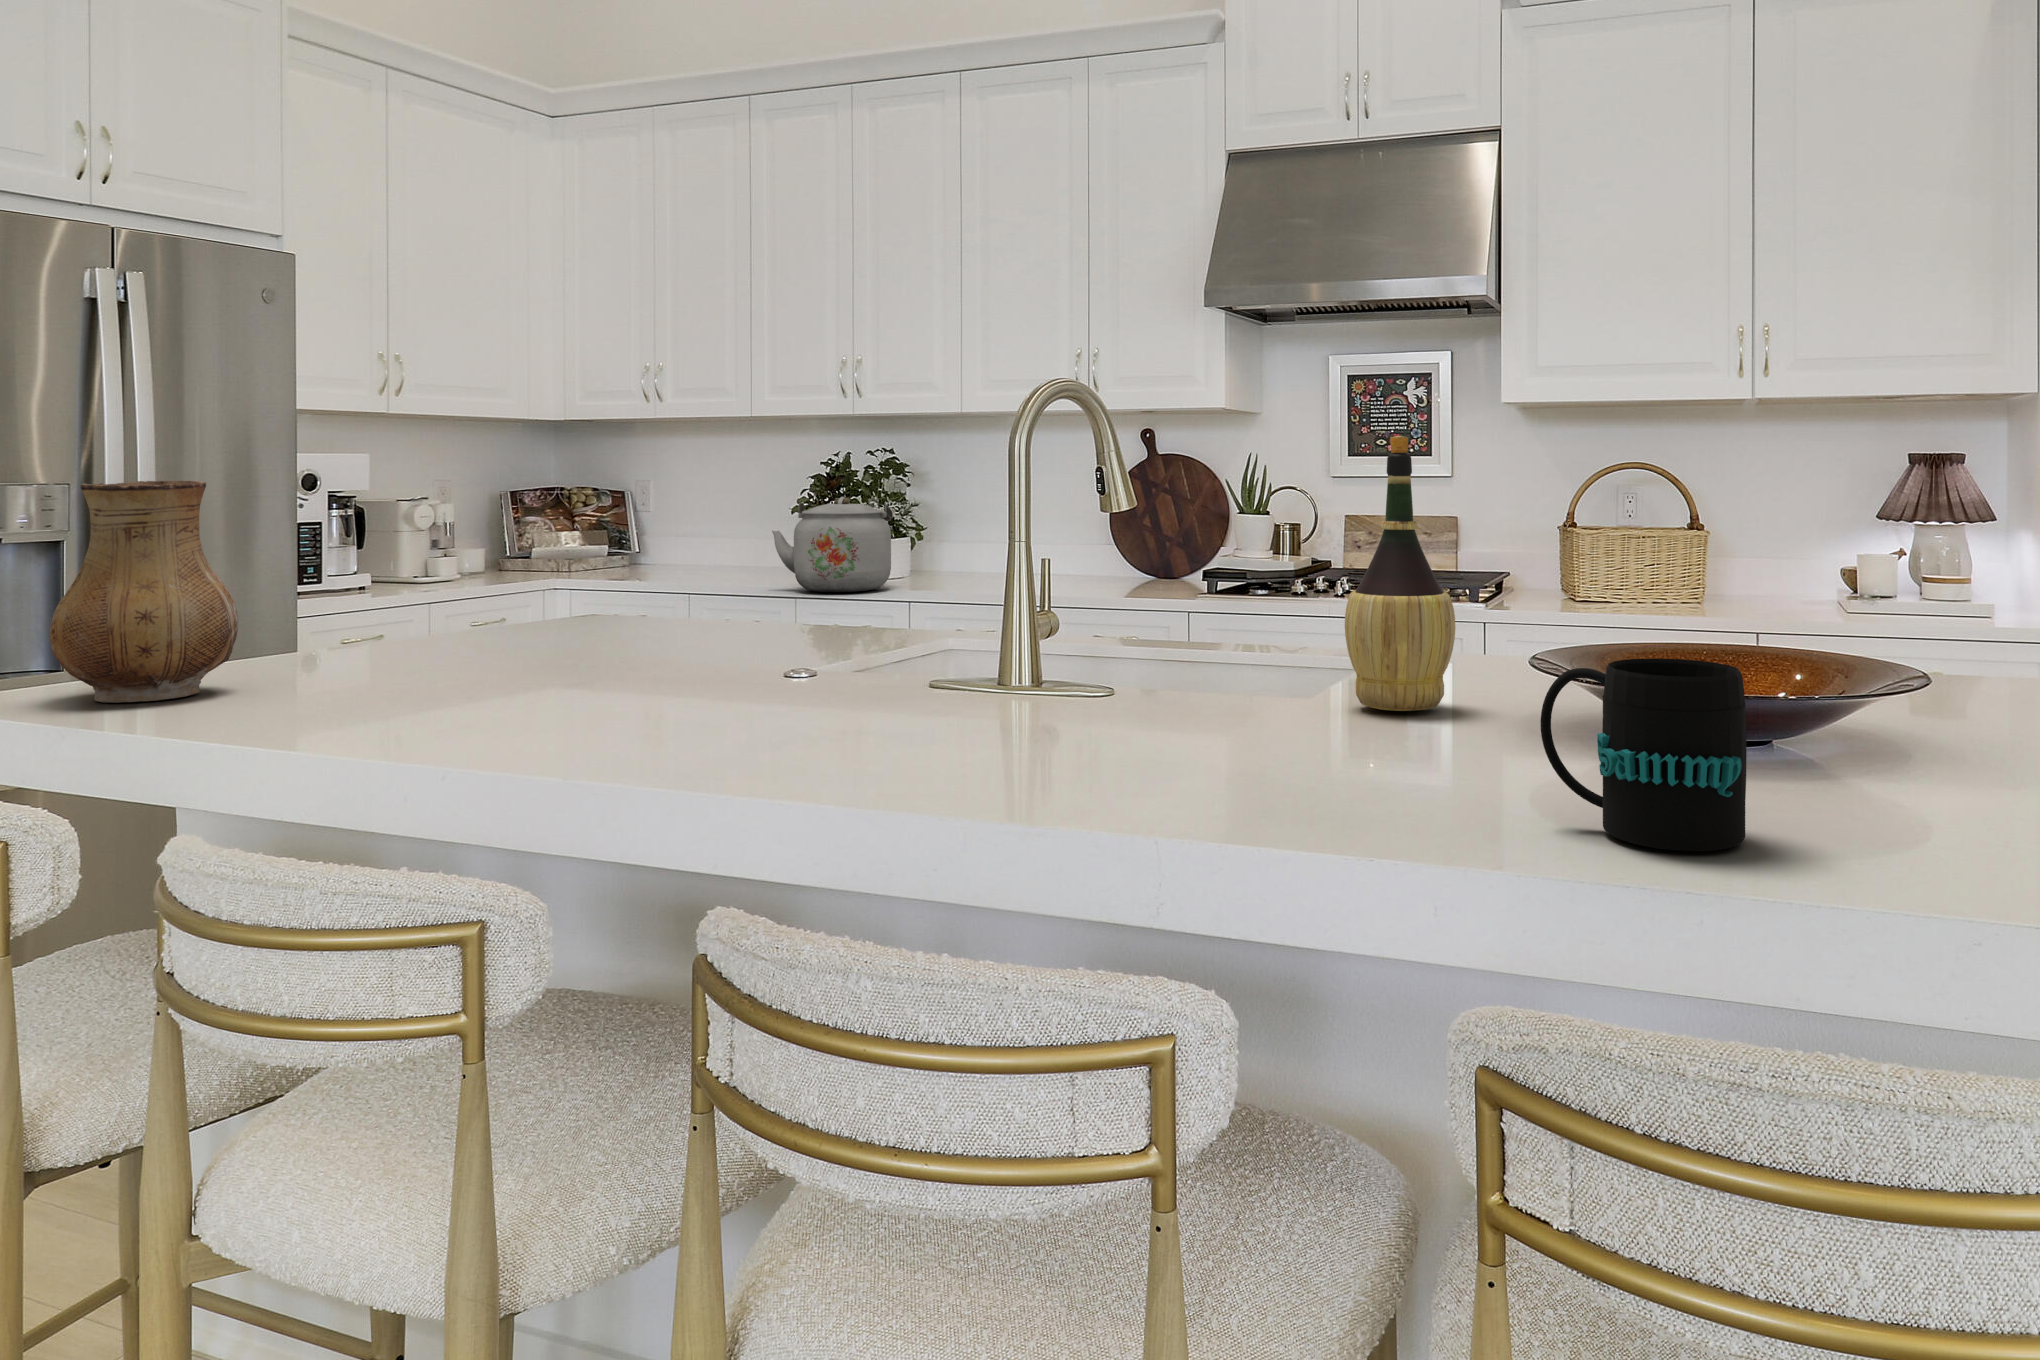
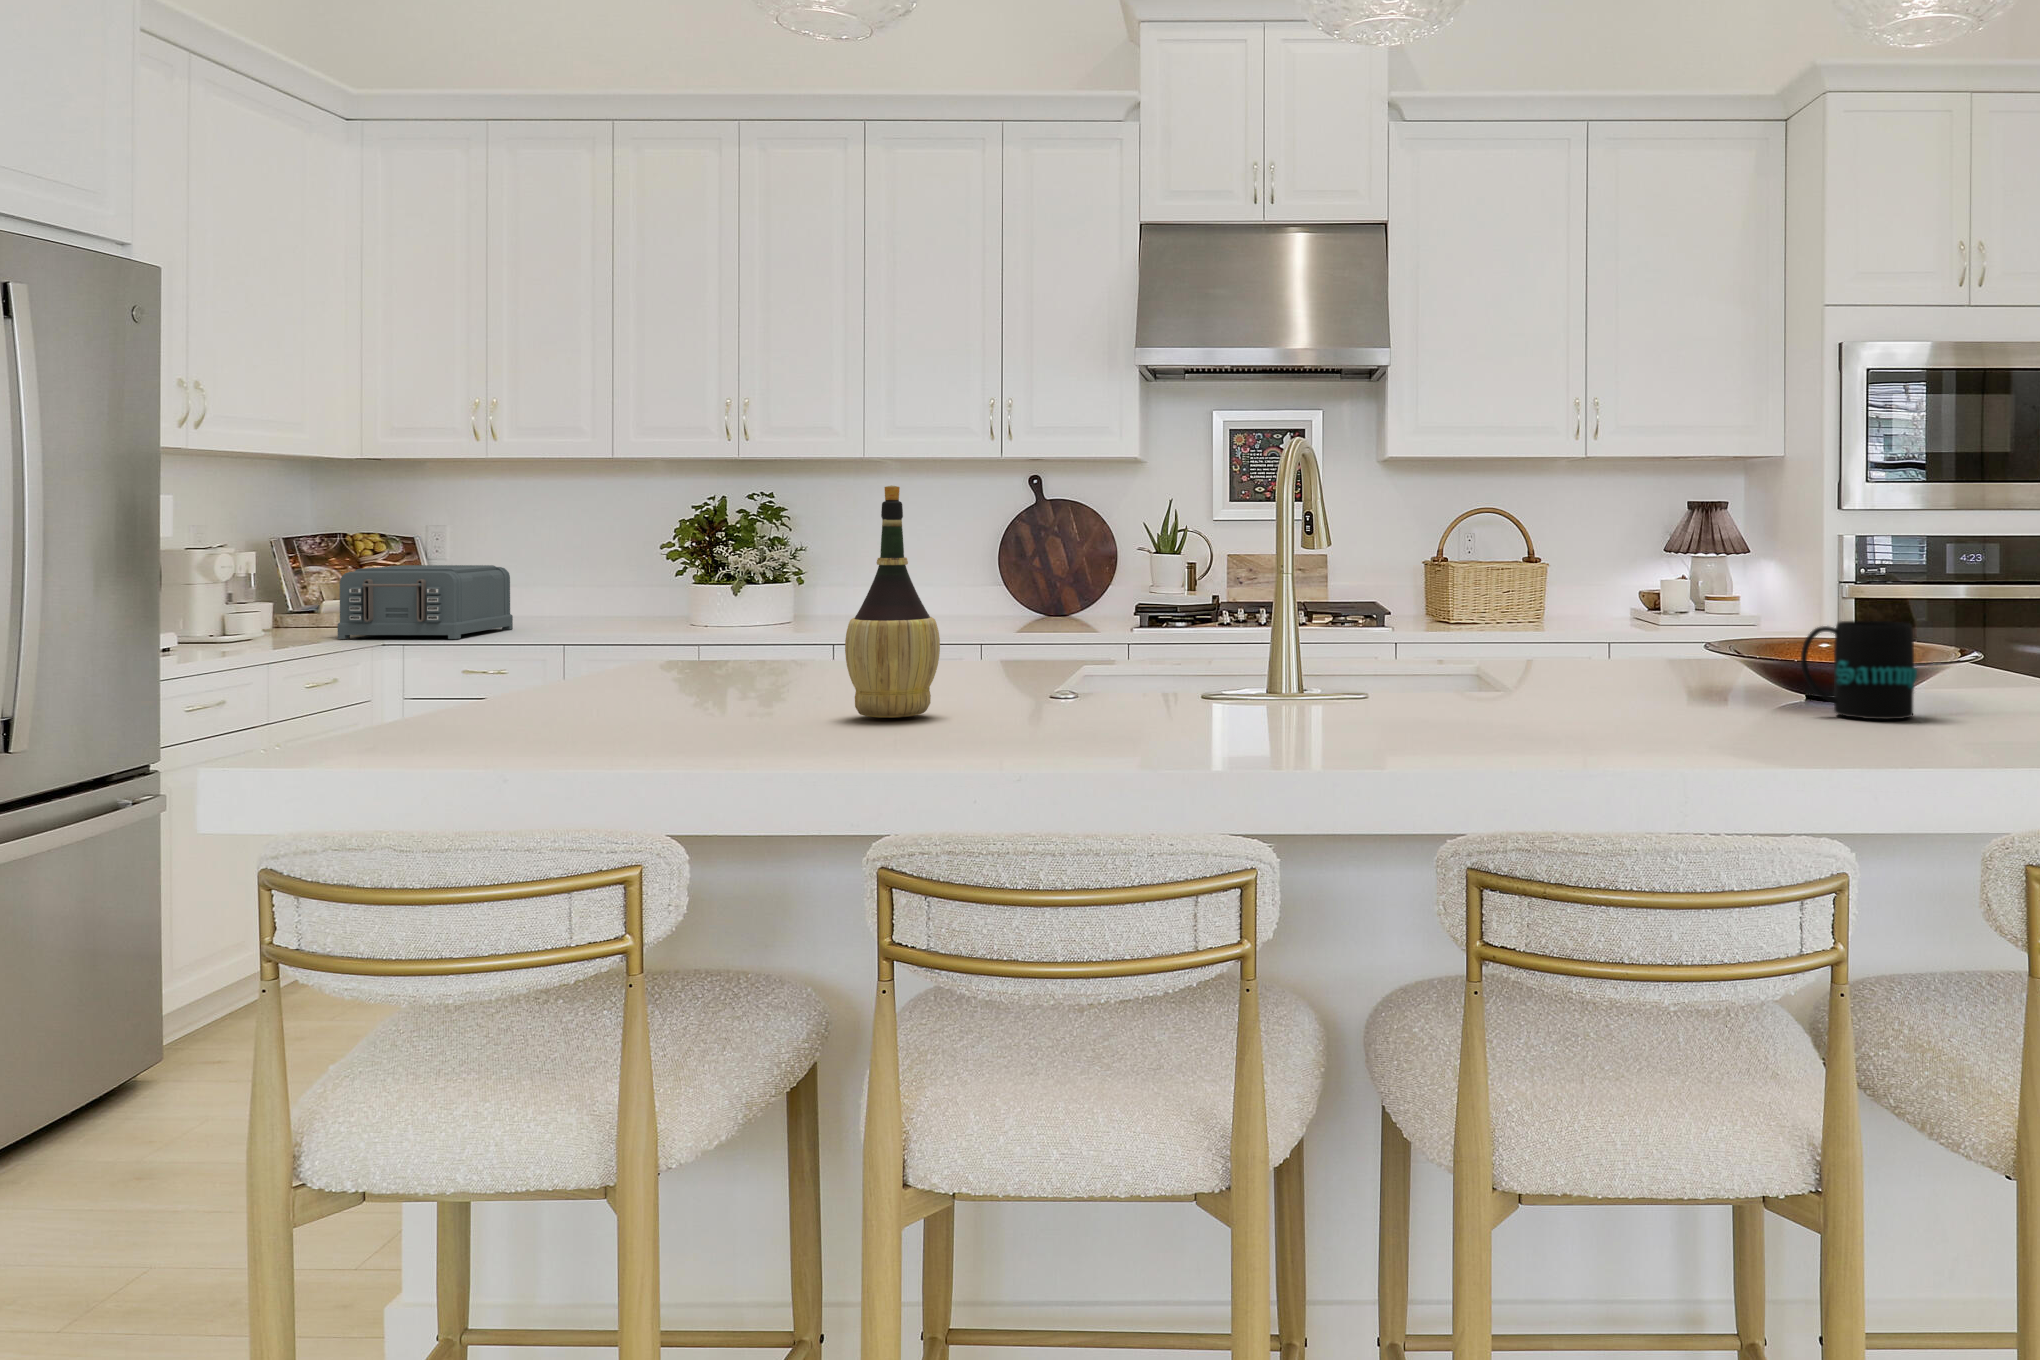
wine bottle: present [1345,436,1455,711] -> present [845,485,940,718]
ceramic pitcher: present [50,481,238,703] -> none [527,524,670,717]
kettle: present [772,497,893,592] -> none [682,541,805,636]
toaster: none [506,517,668,586] -> present [338,565,513,639]

